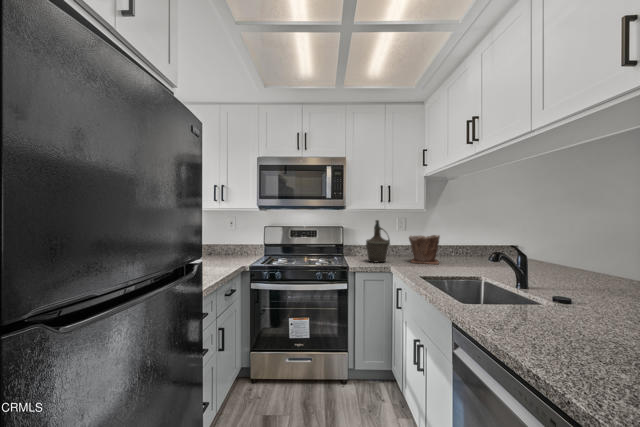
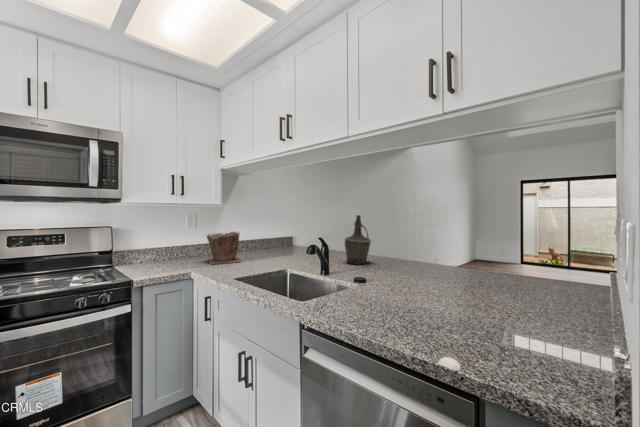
bottle: present [366,220,390,262] -> present [345,215,371,264]

